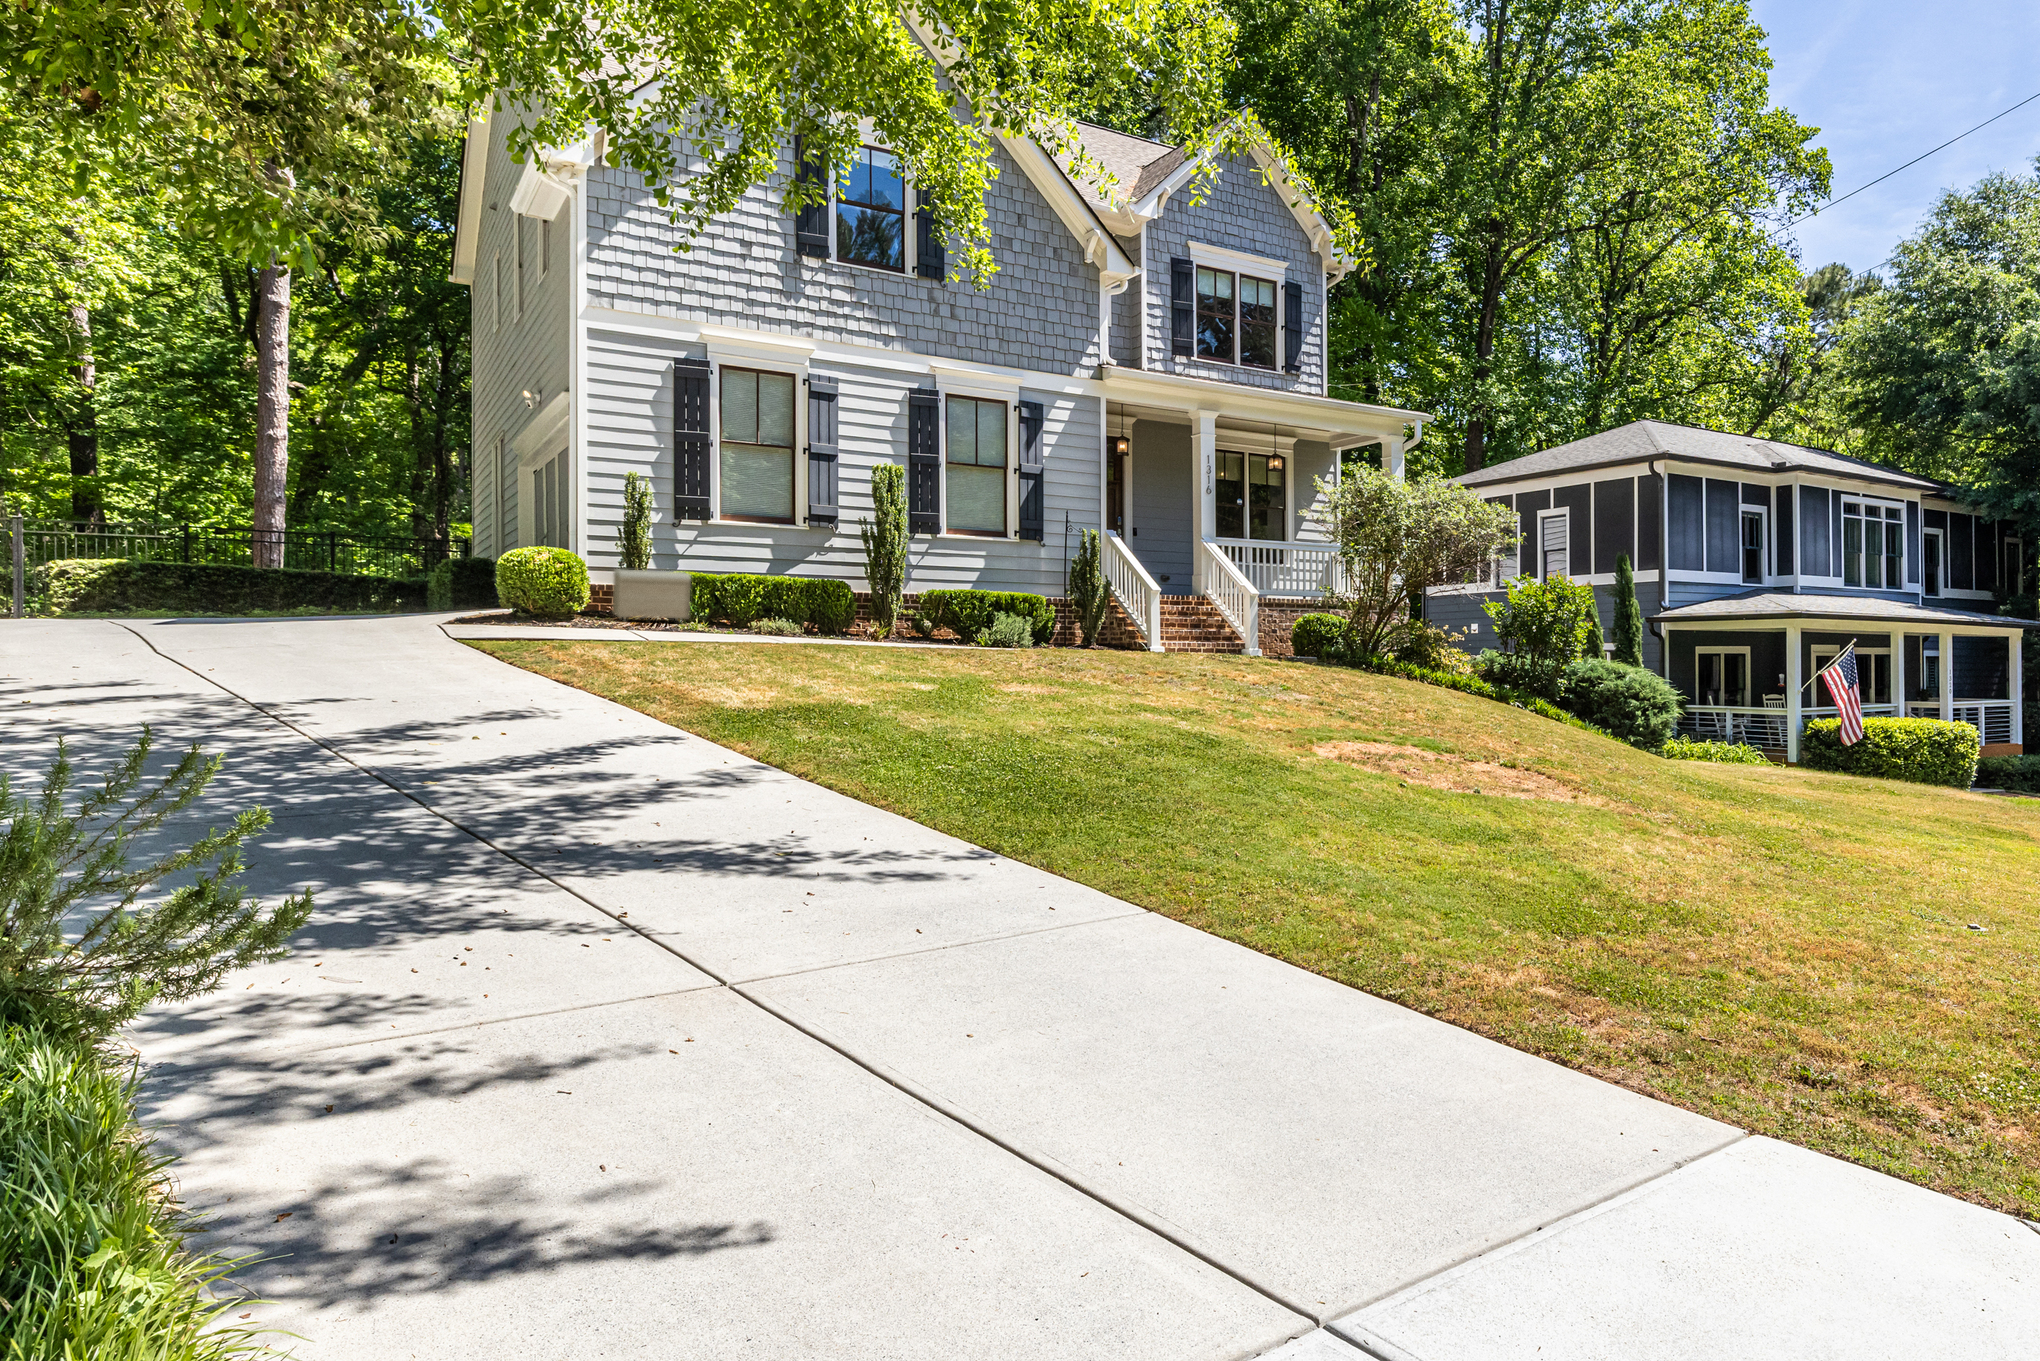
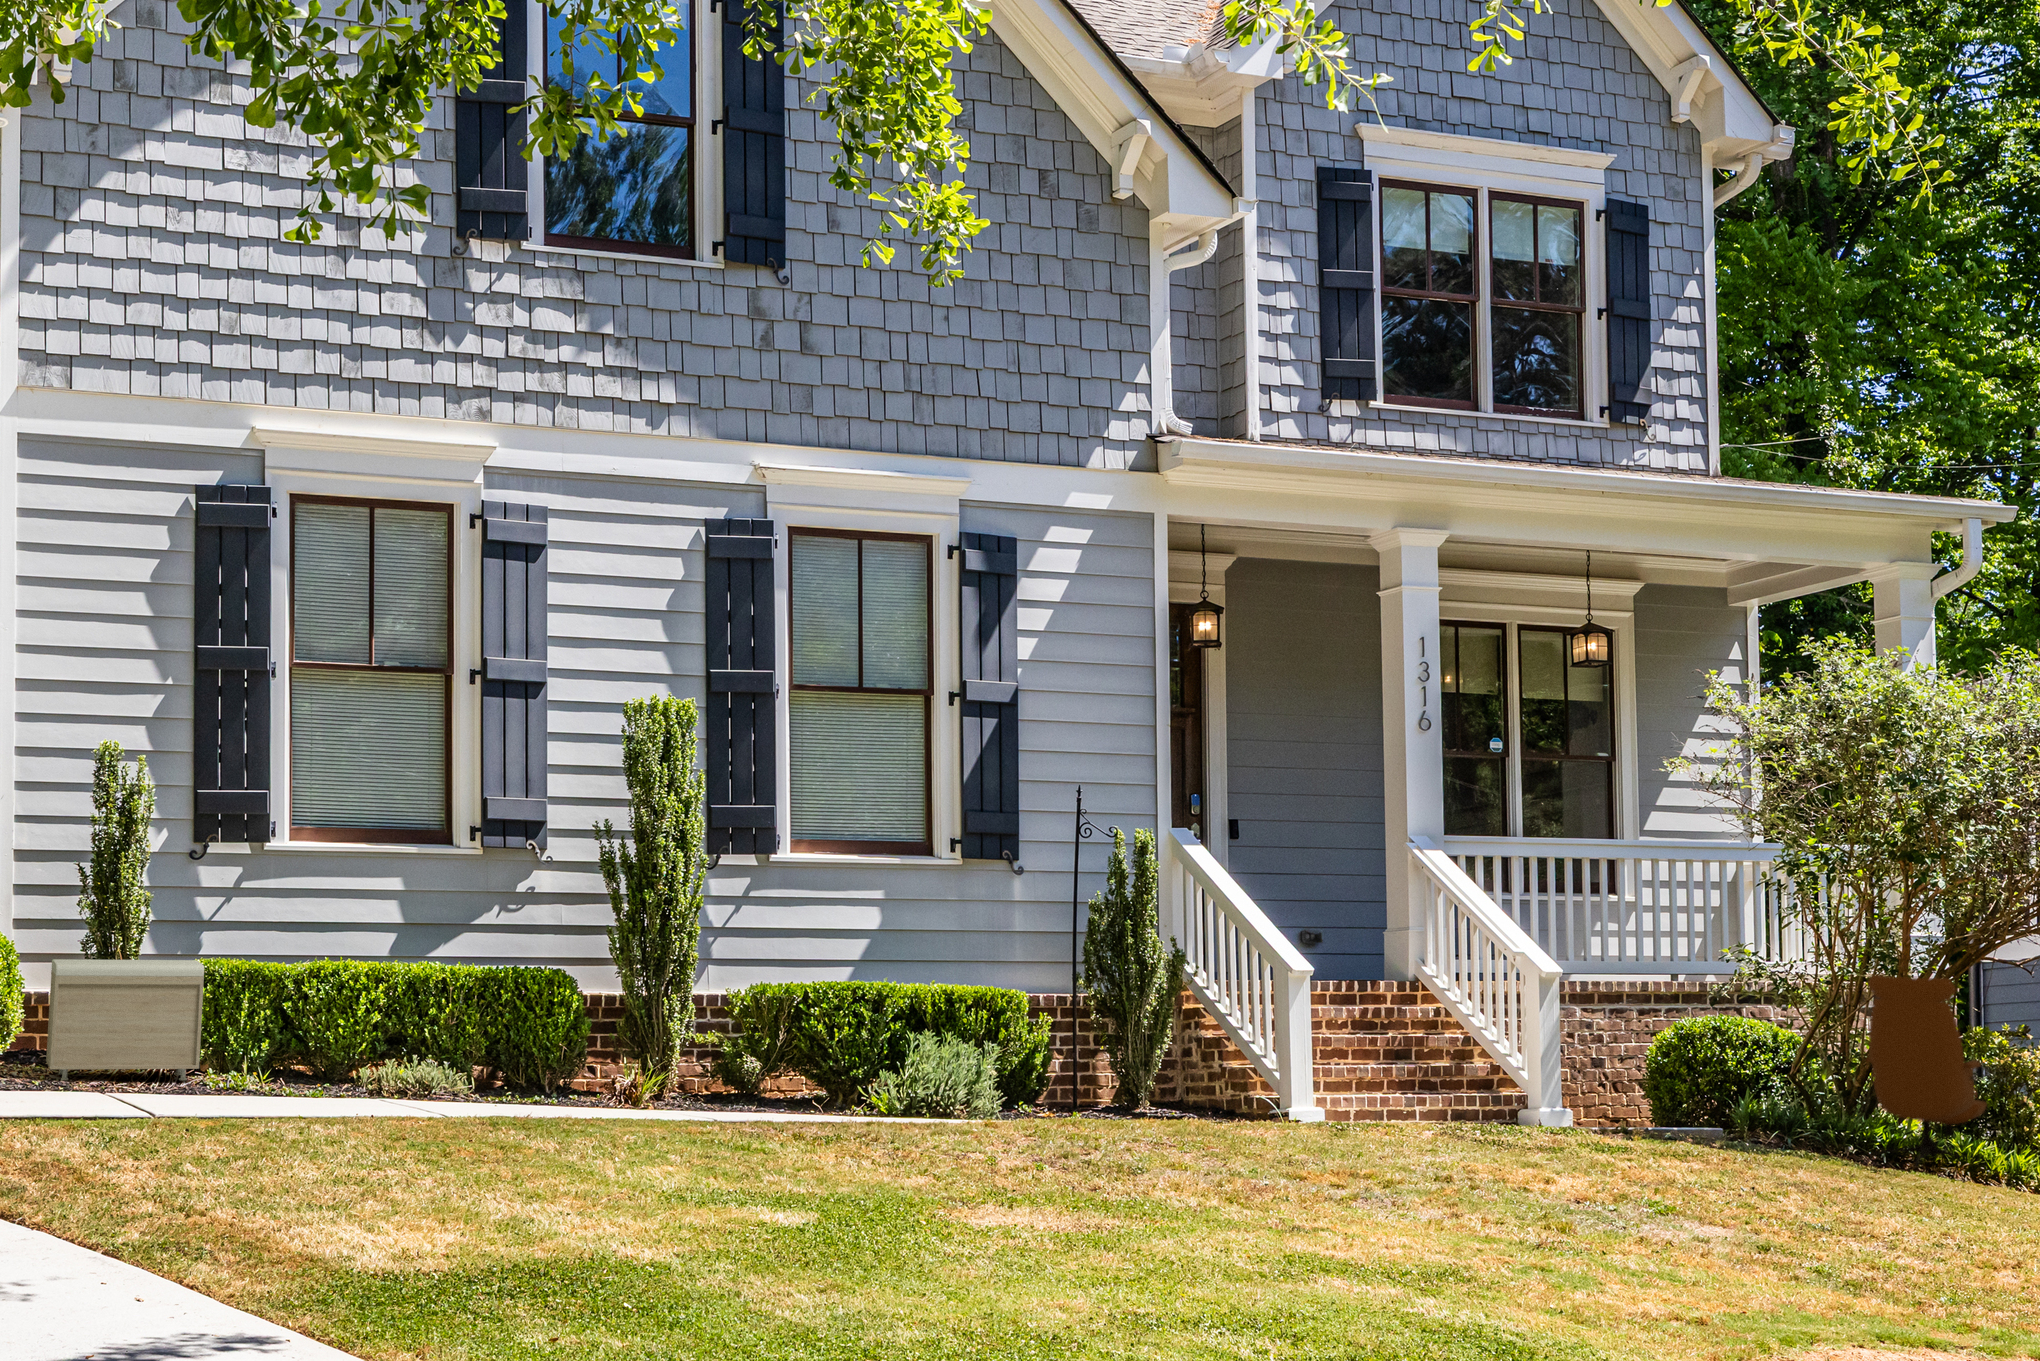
lounge chair: none [1367,600,1410,670] -> present [1866,975,1988,1167]

